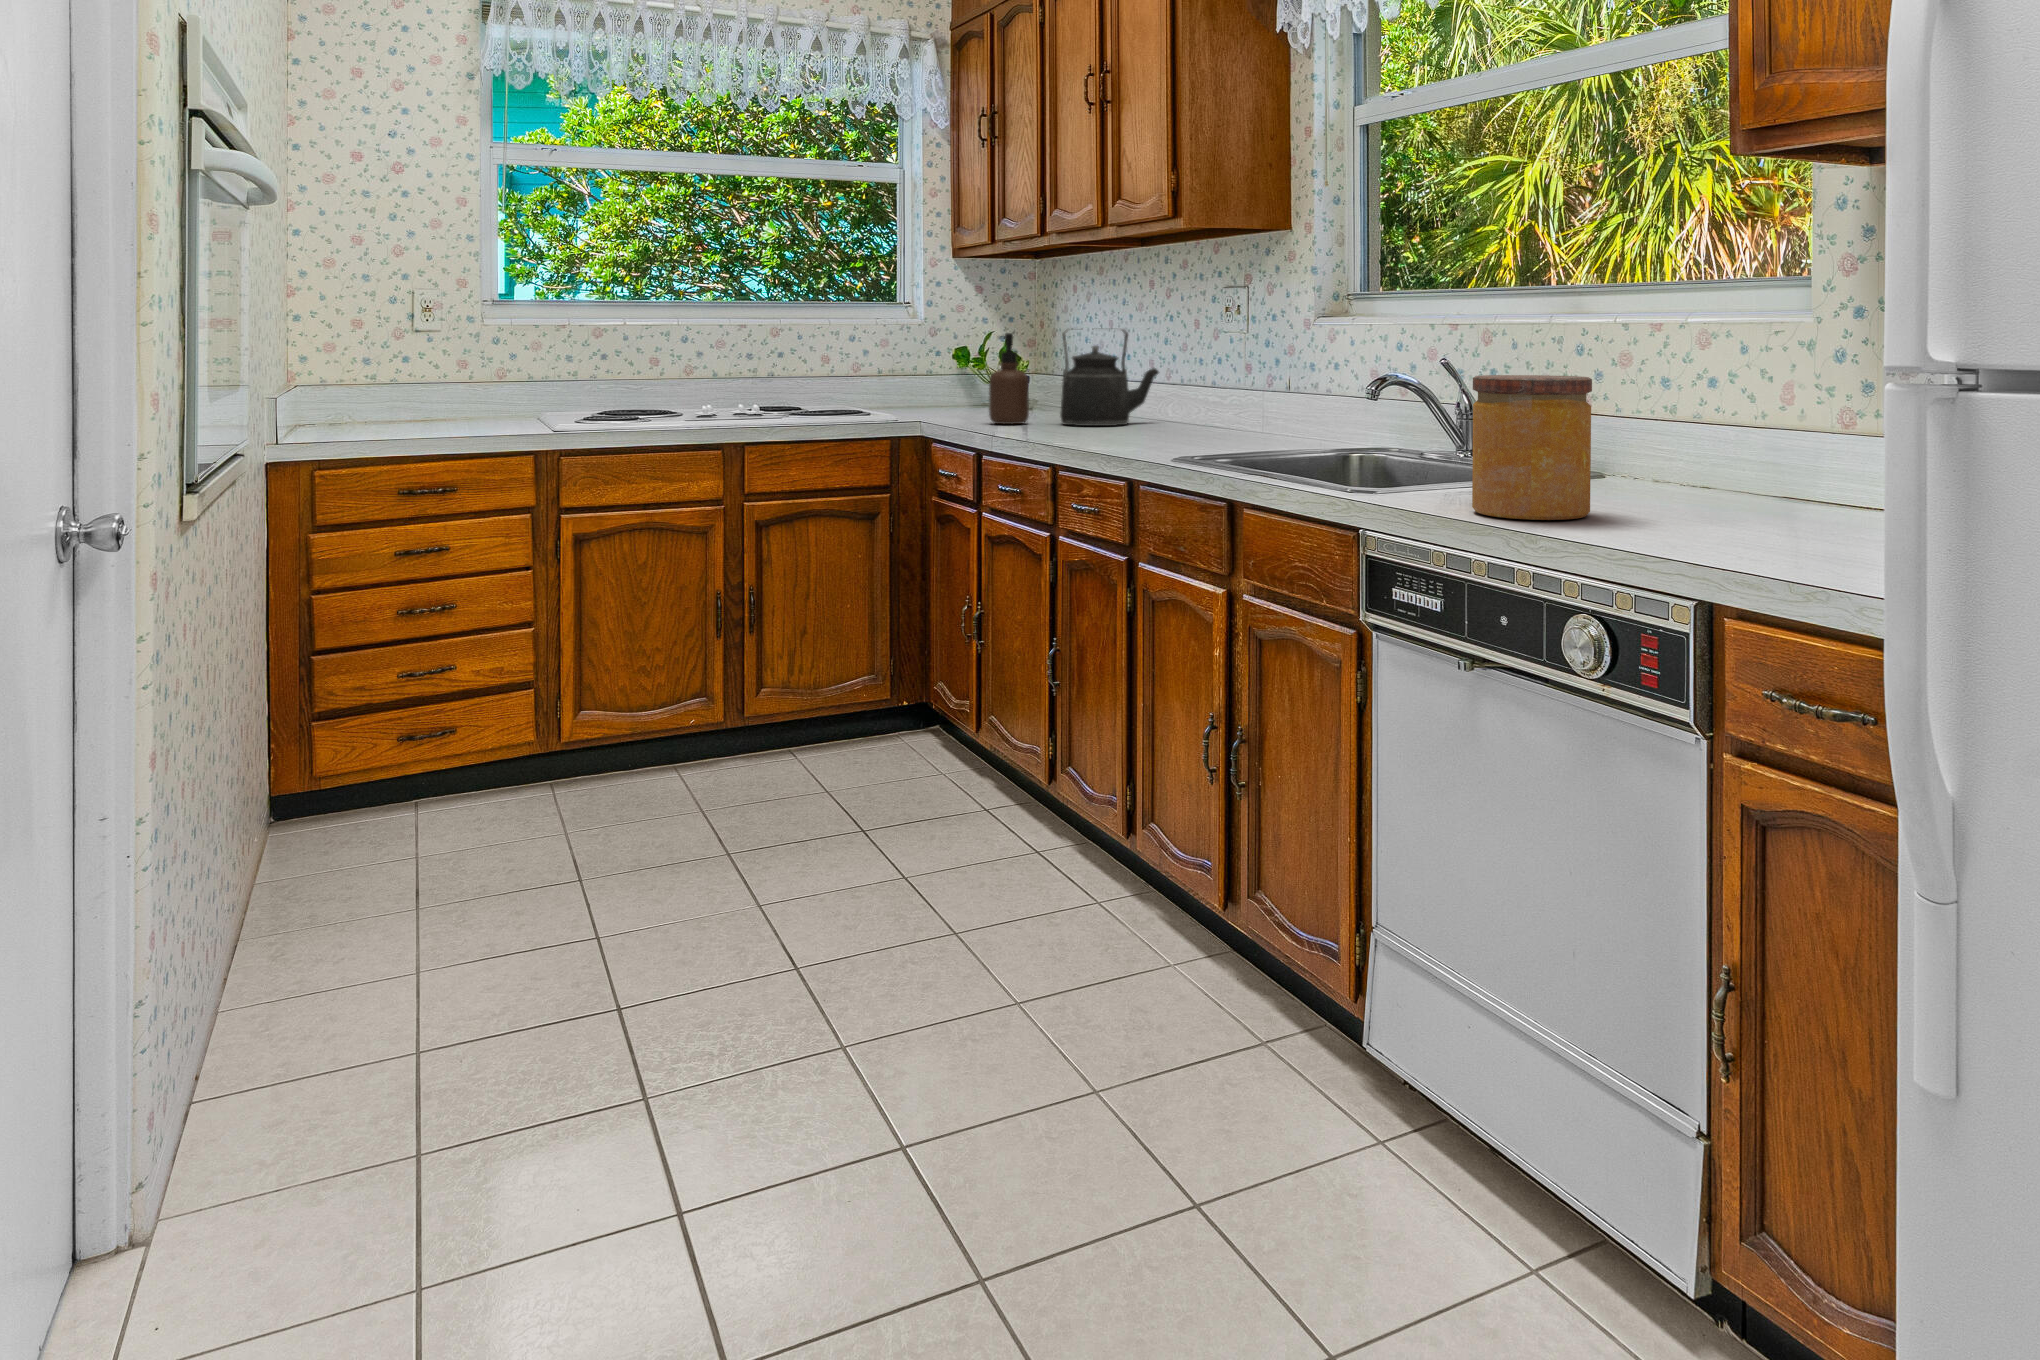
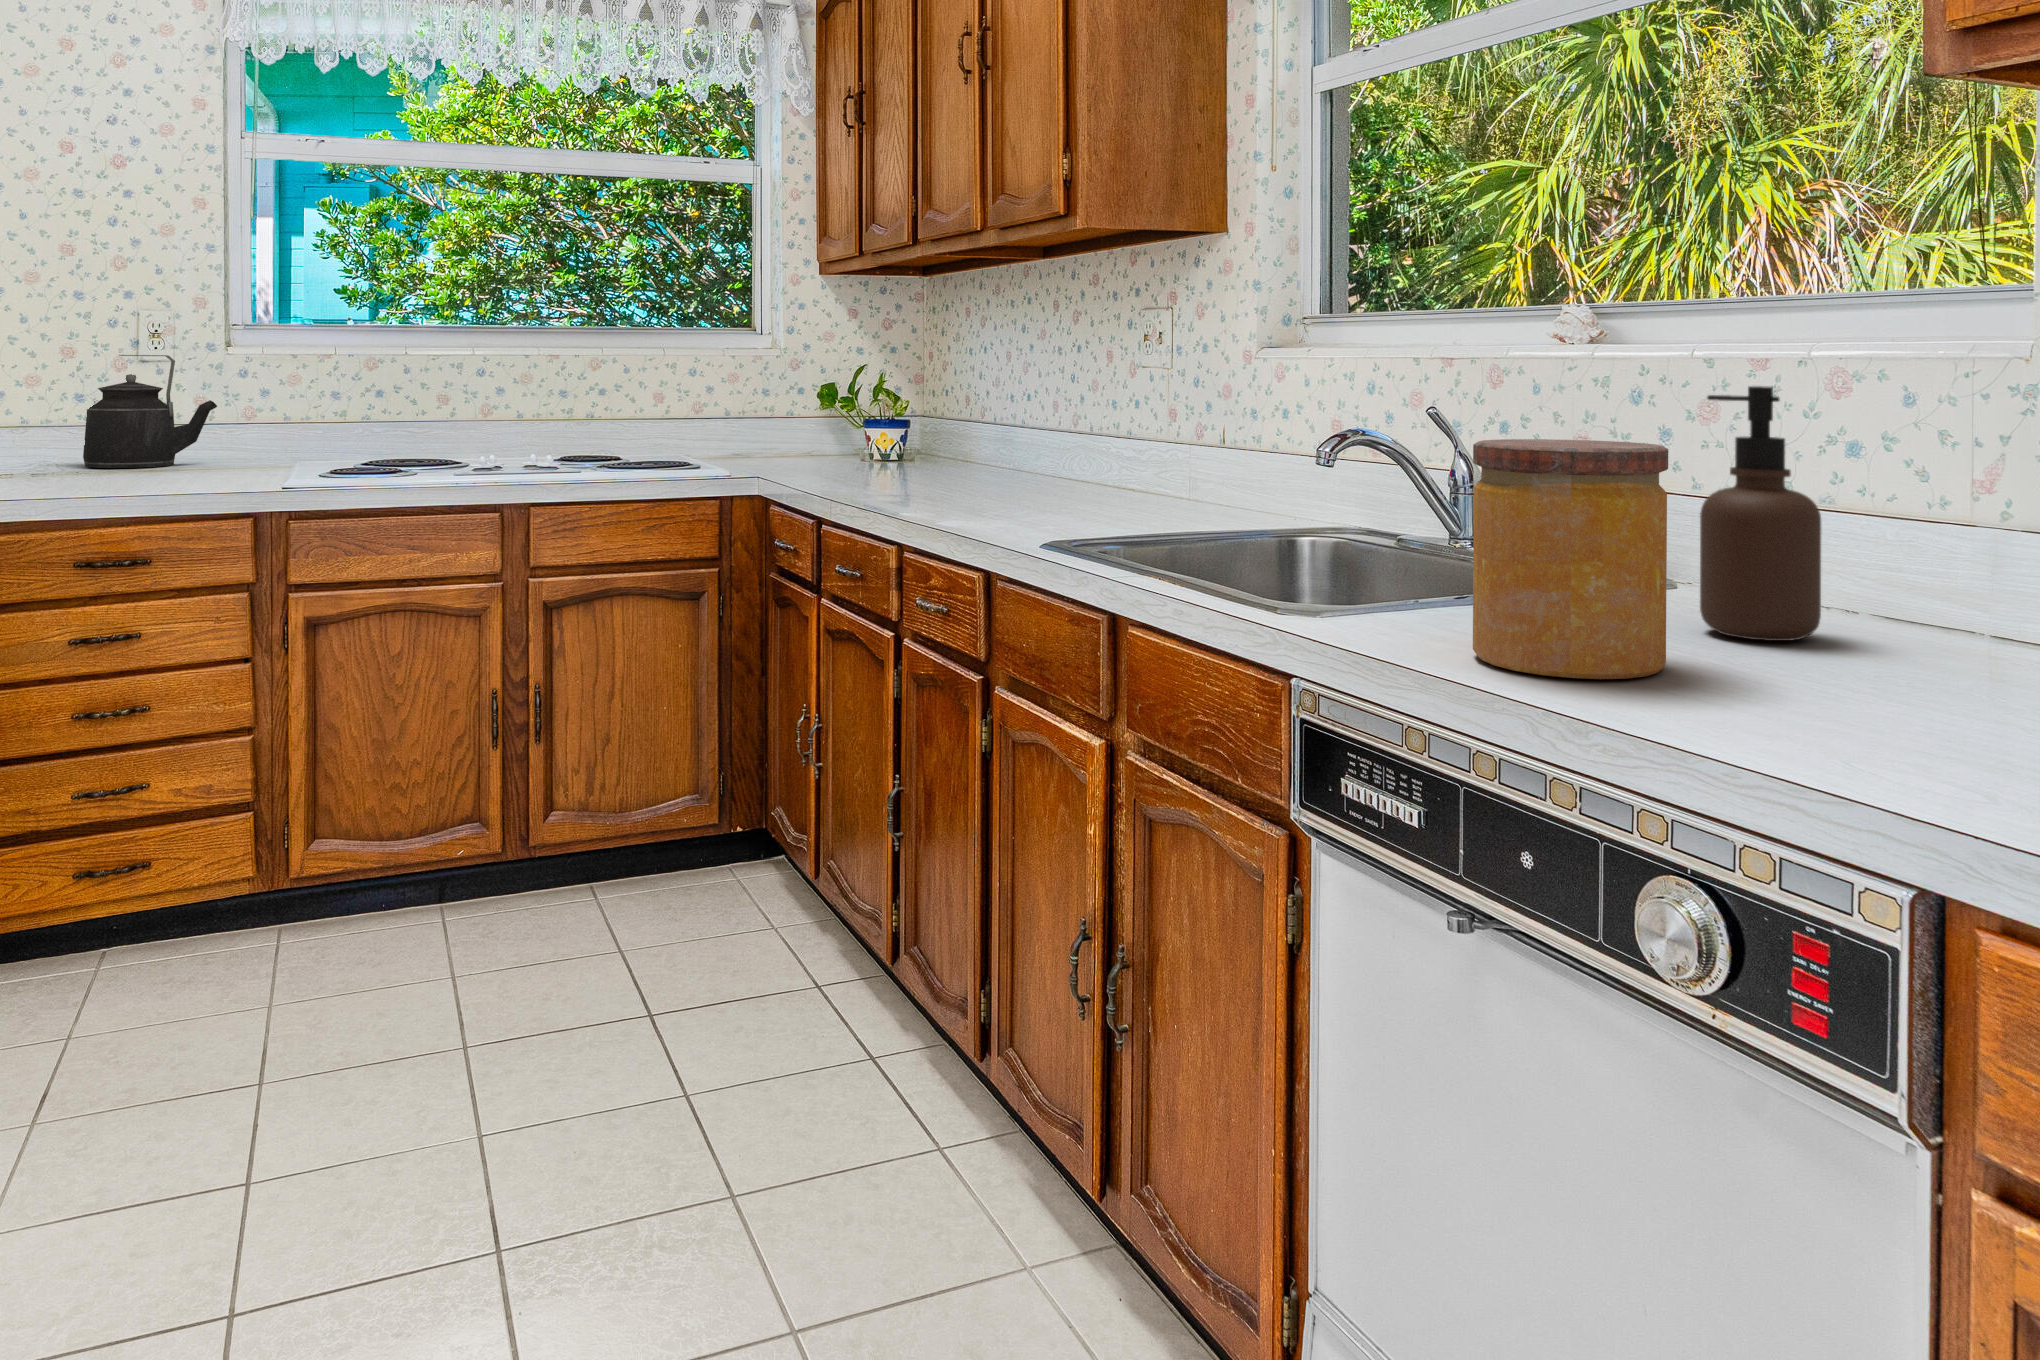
kettle: present [1060,329,1159,426] -> present [83,355,217,468]
soap dispenser: present [989,333,1029,424] -> present [1700,386,1821,641]

